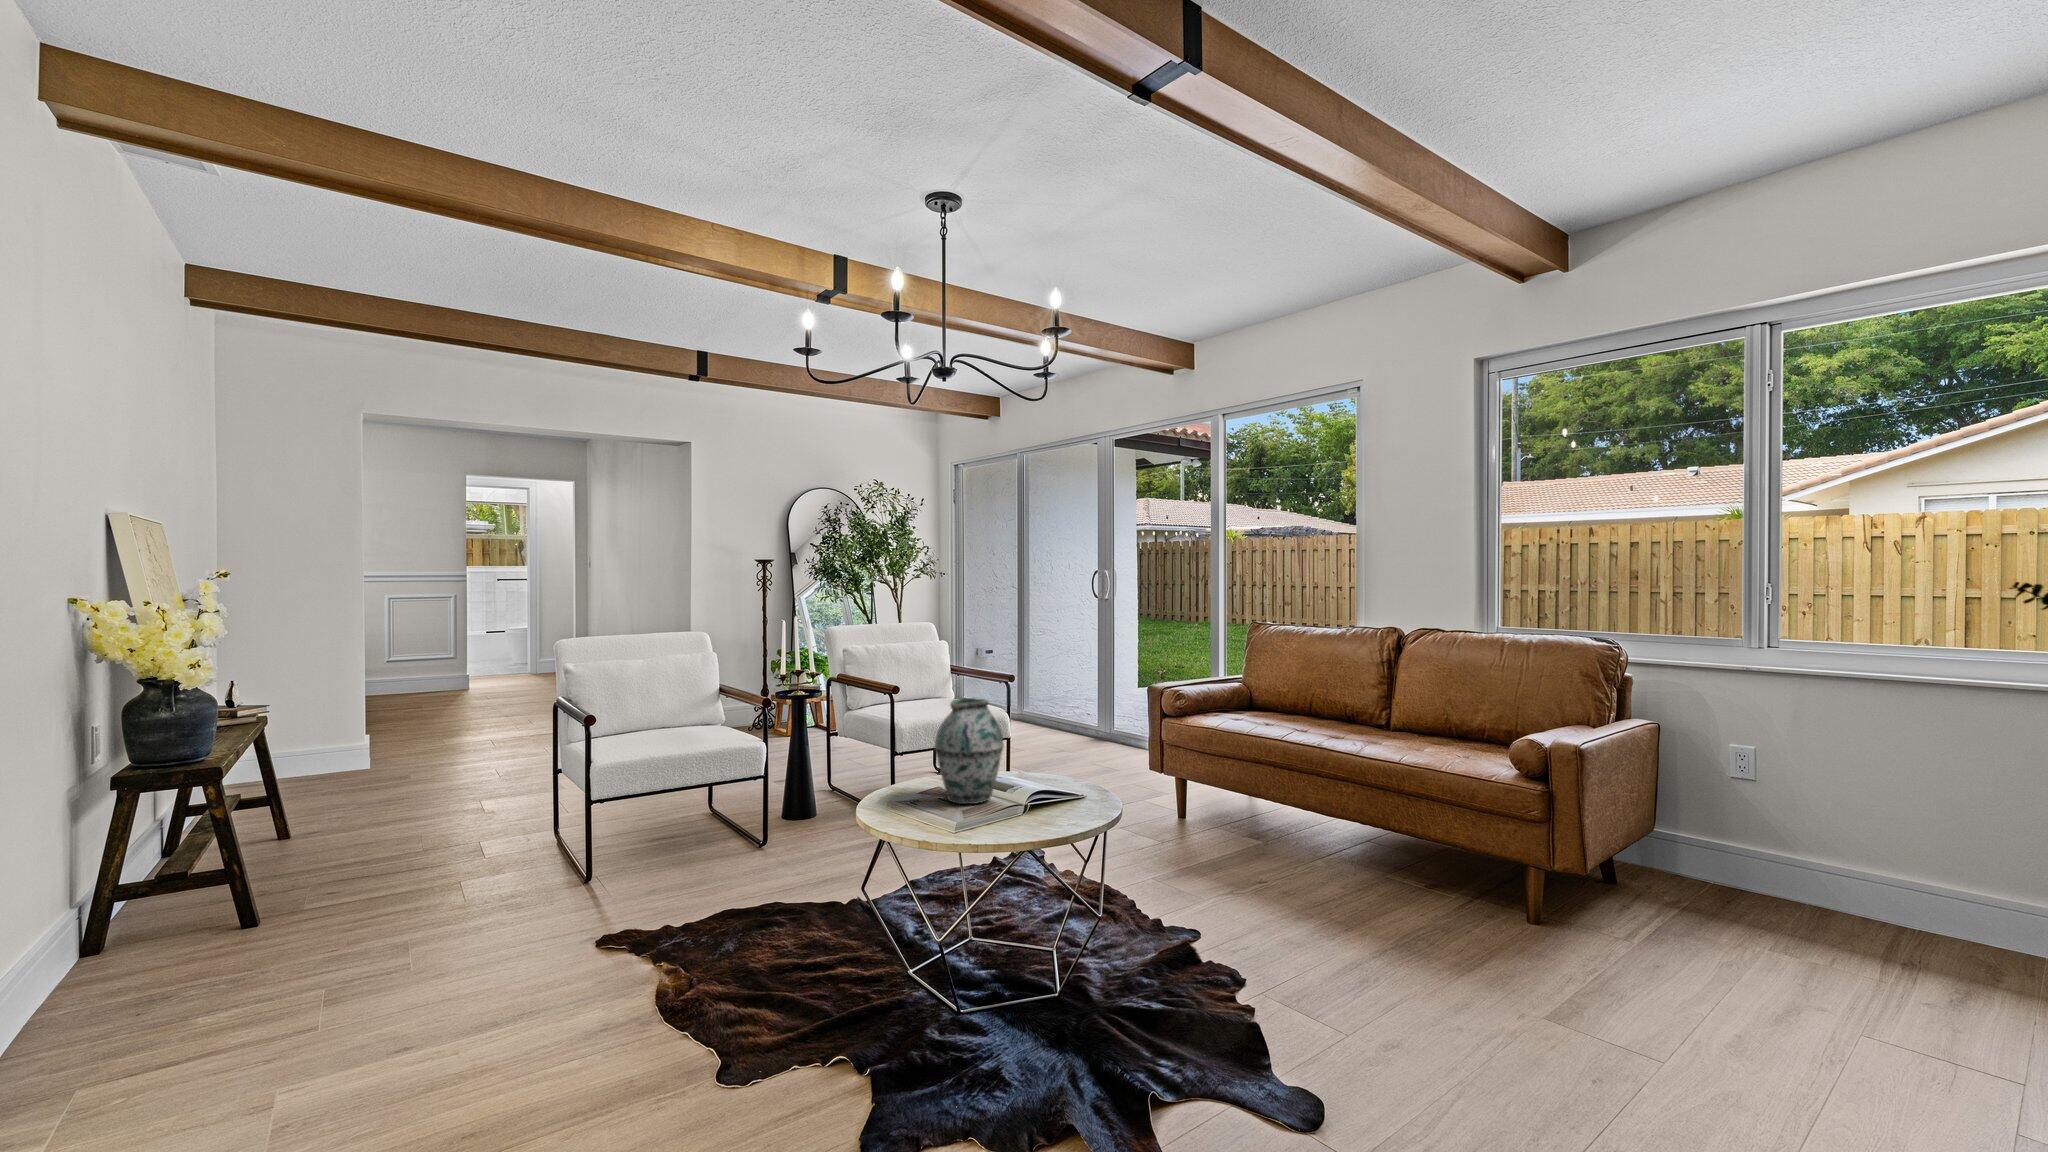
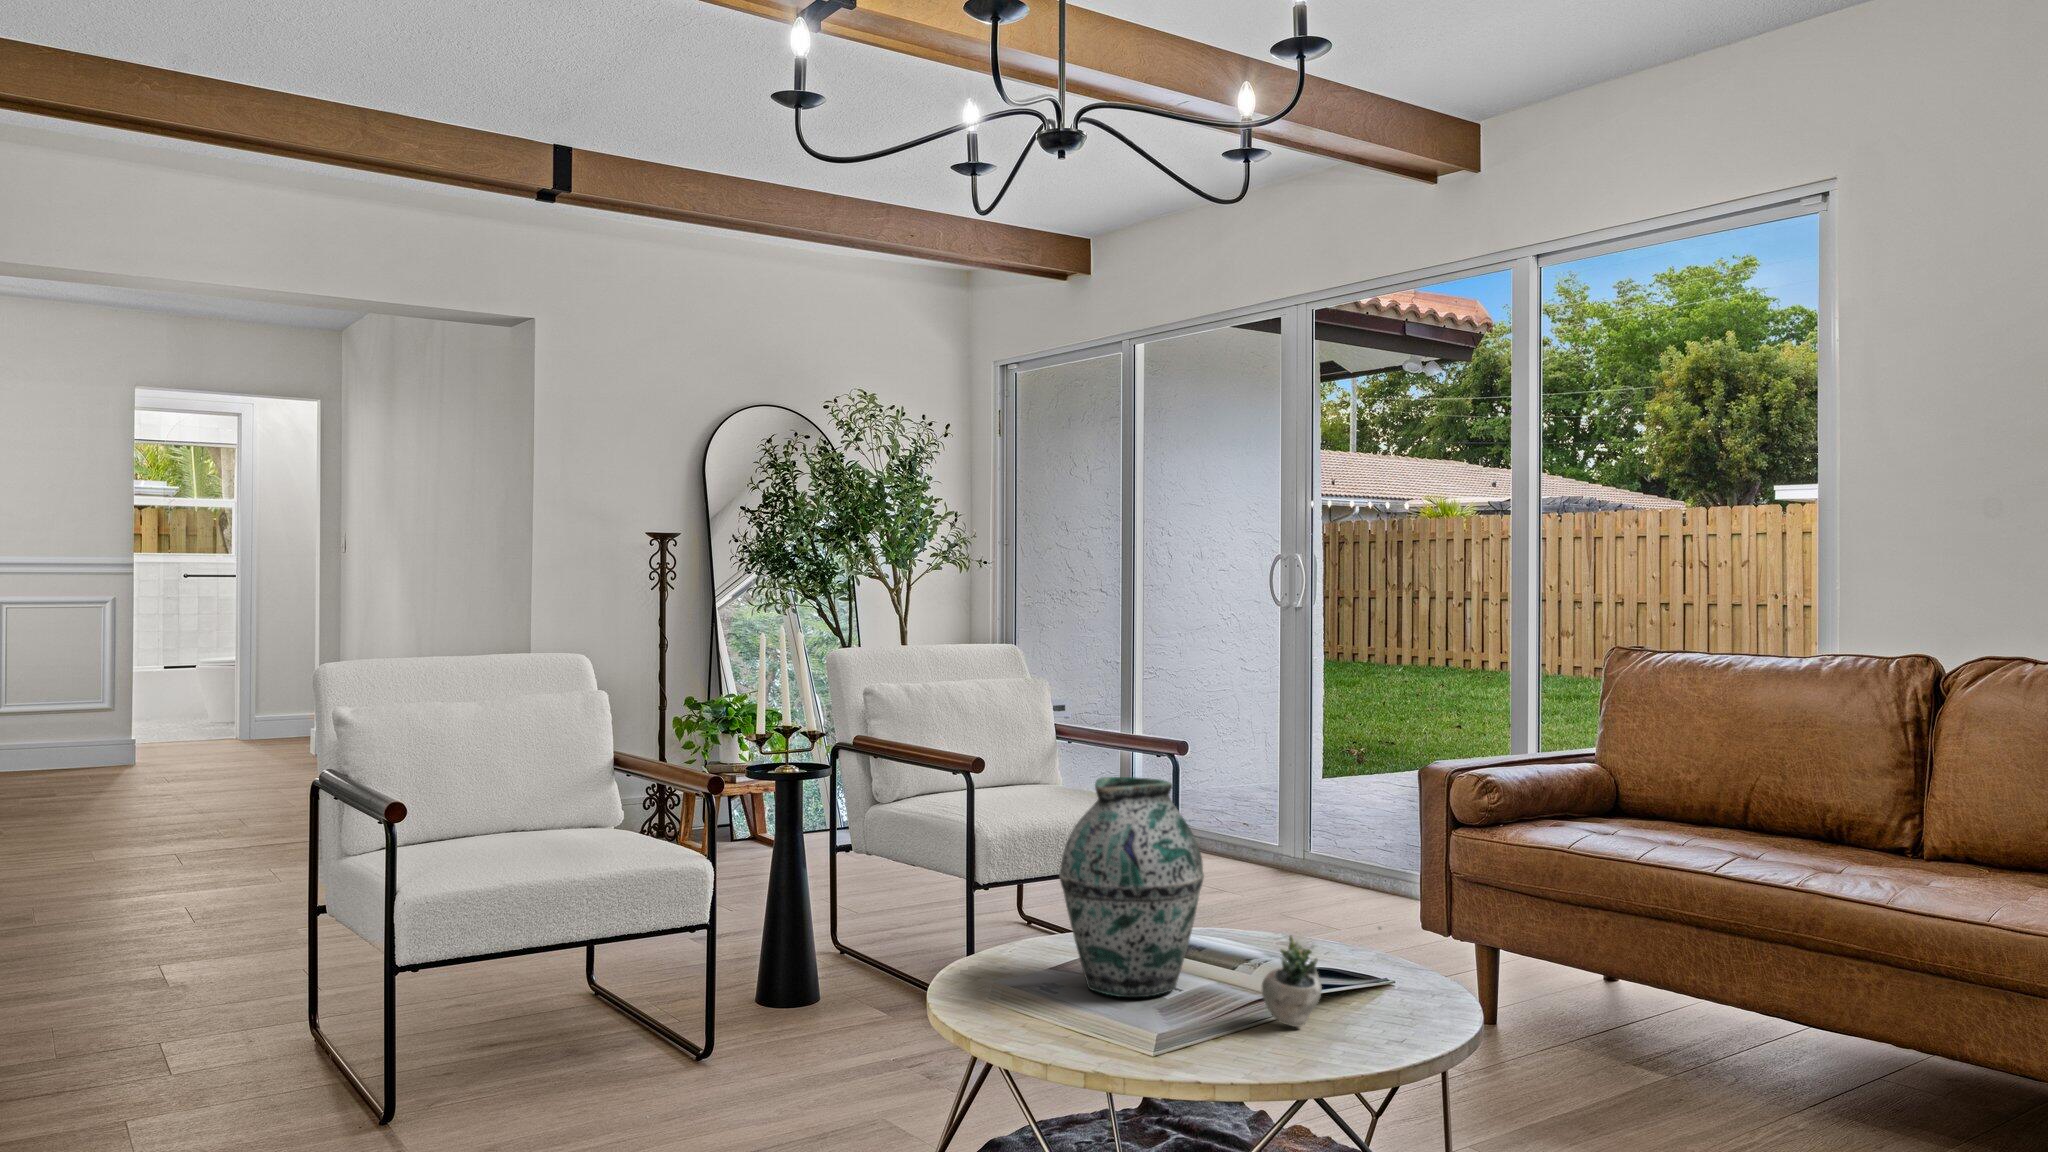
succulent plant: none [1025,769,1082,817] -> present [1262,926,1382,1027]

